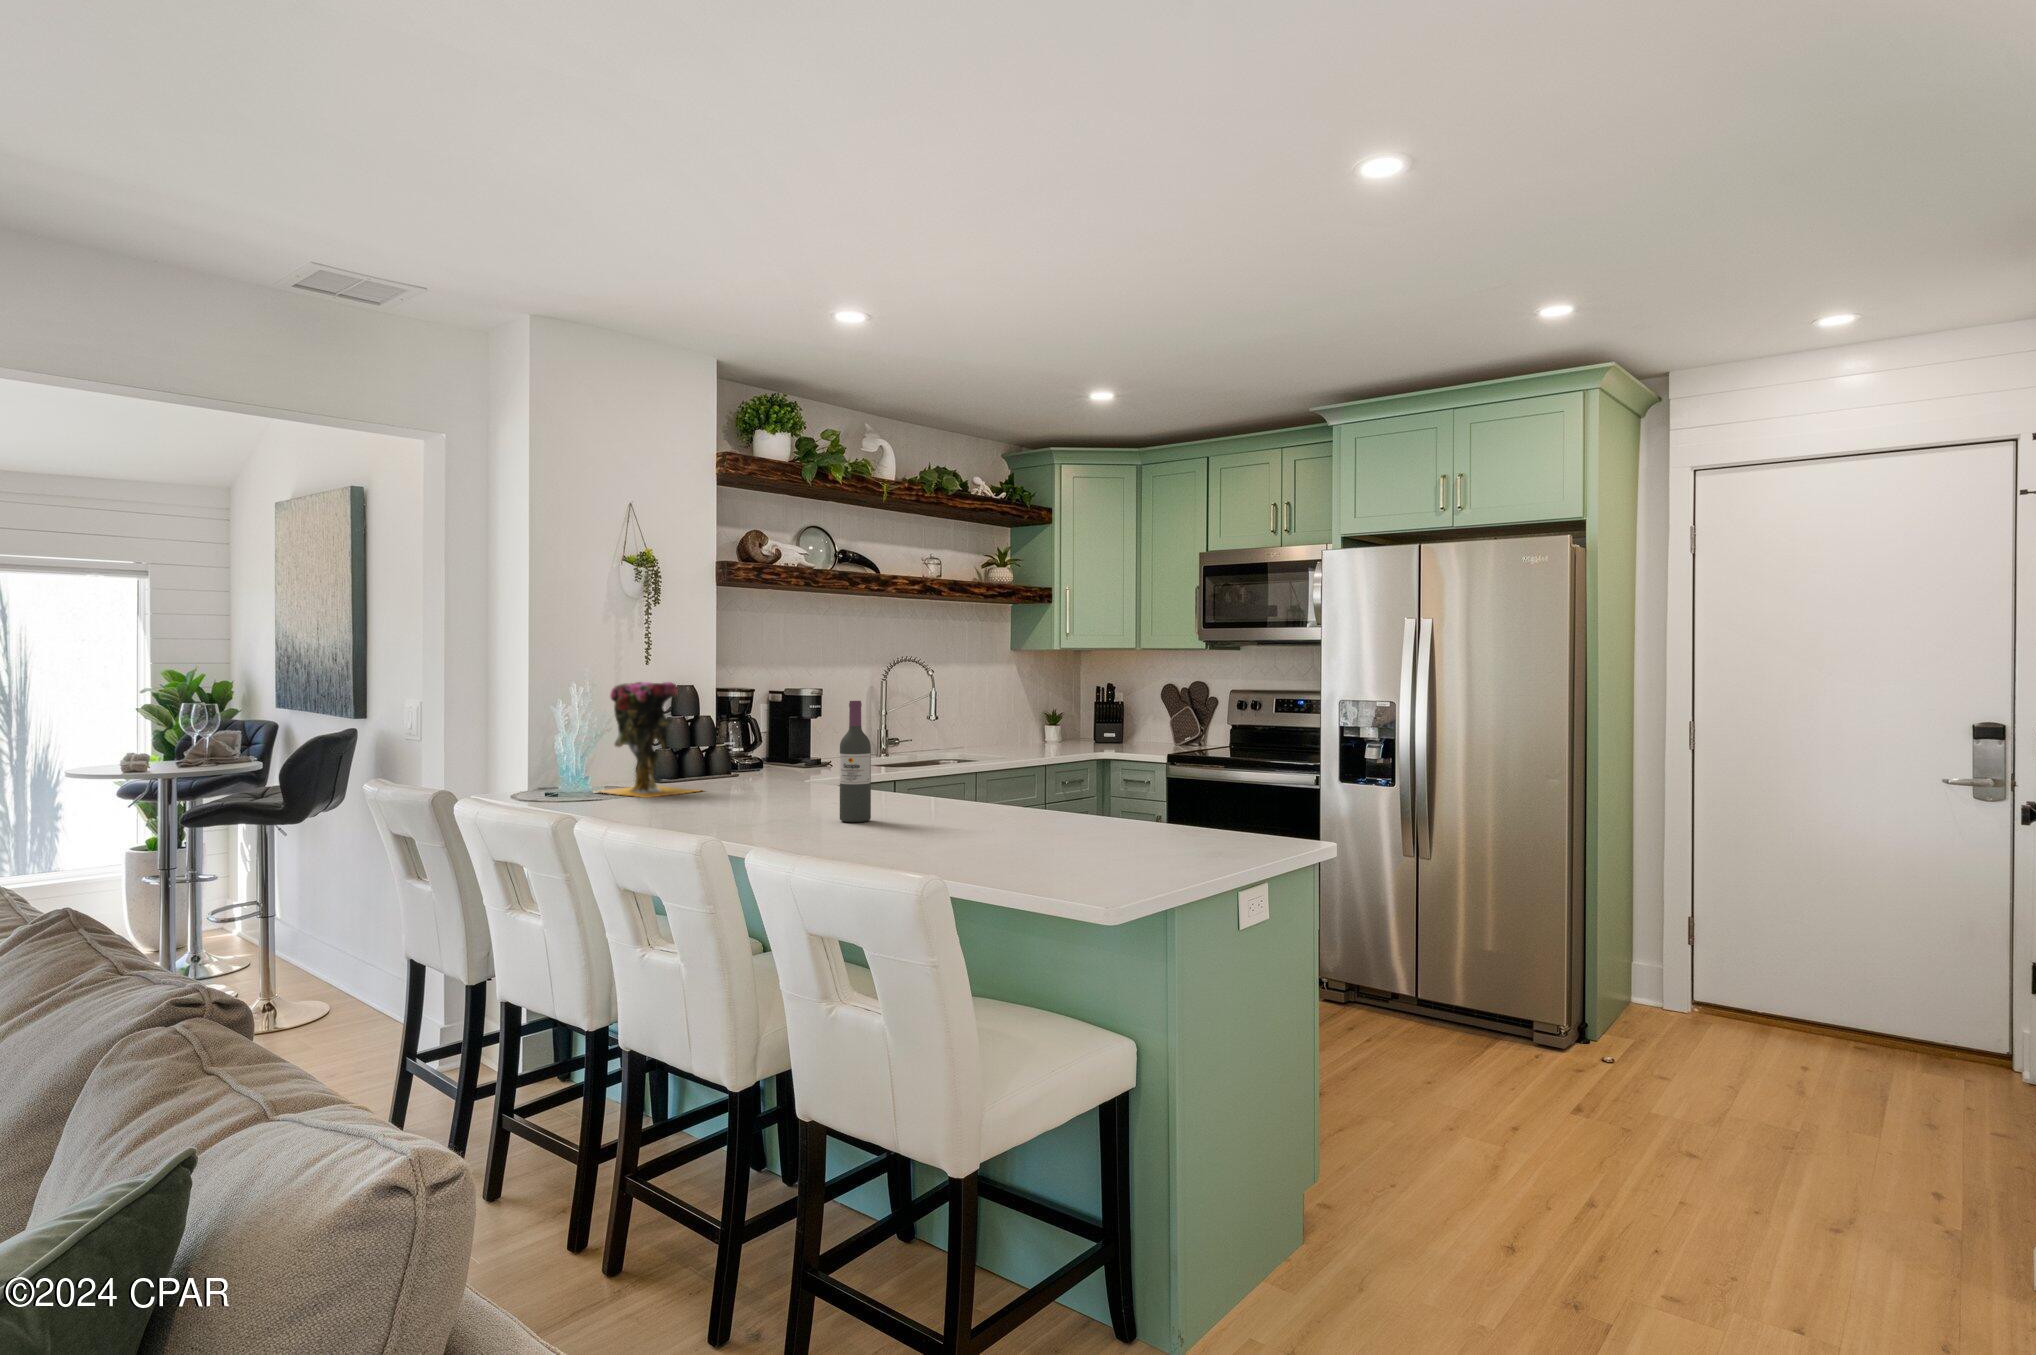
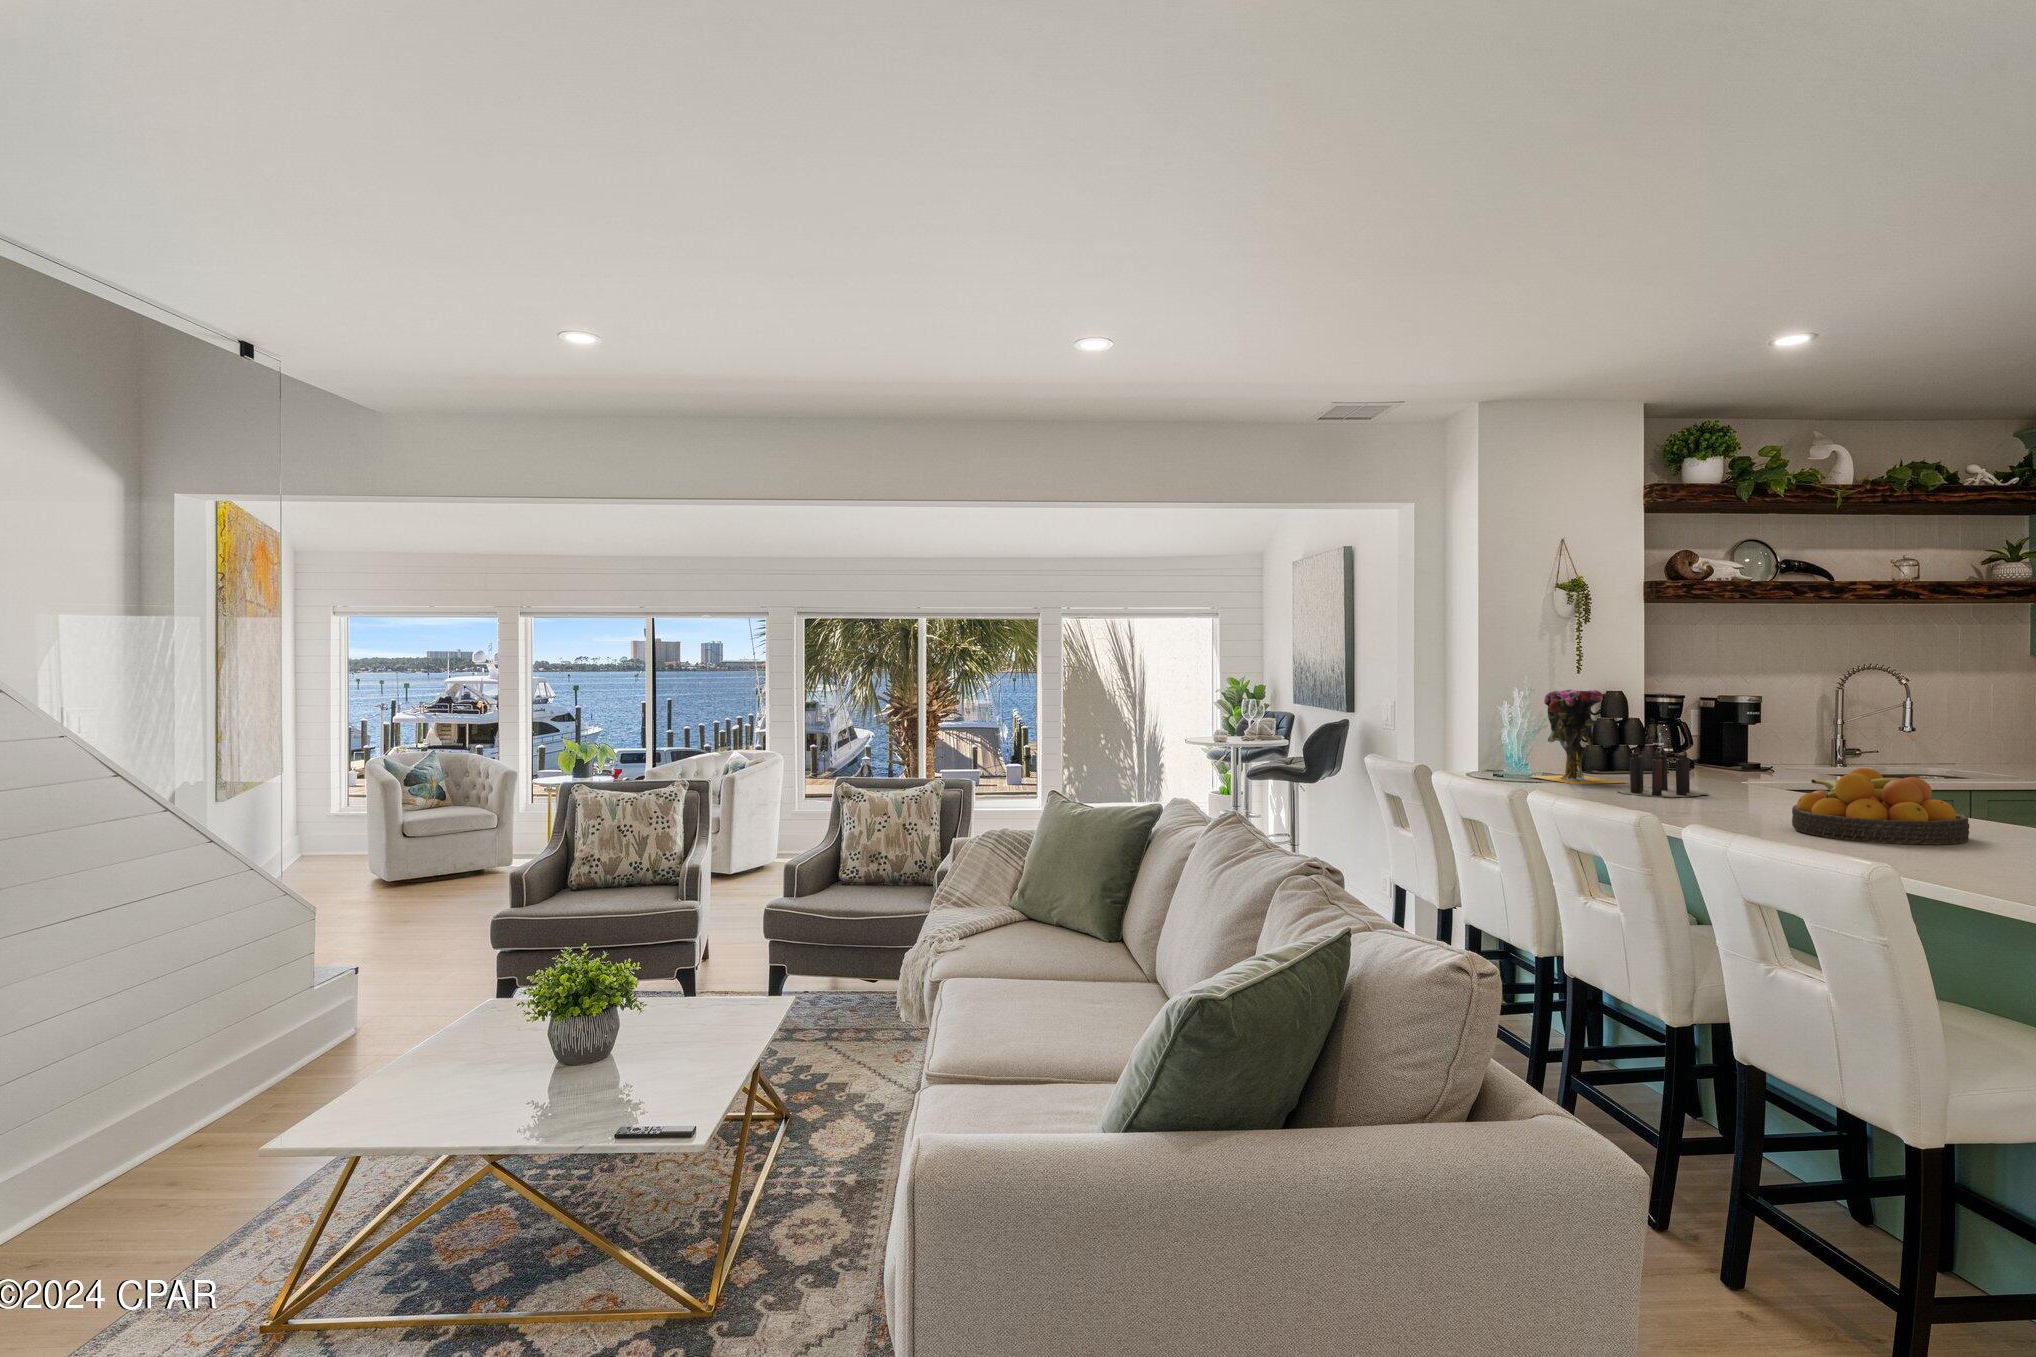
wine bottle: present [840,701,871,822] -> none [1743,709,1775,814]
candle: none [684,747,799,809] -> present [1618,747,1709,798]
fruit bowl: none [901,764,1058,851] -> present [1792,768,1969,845]

